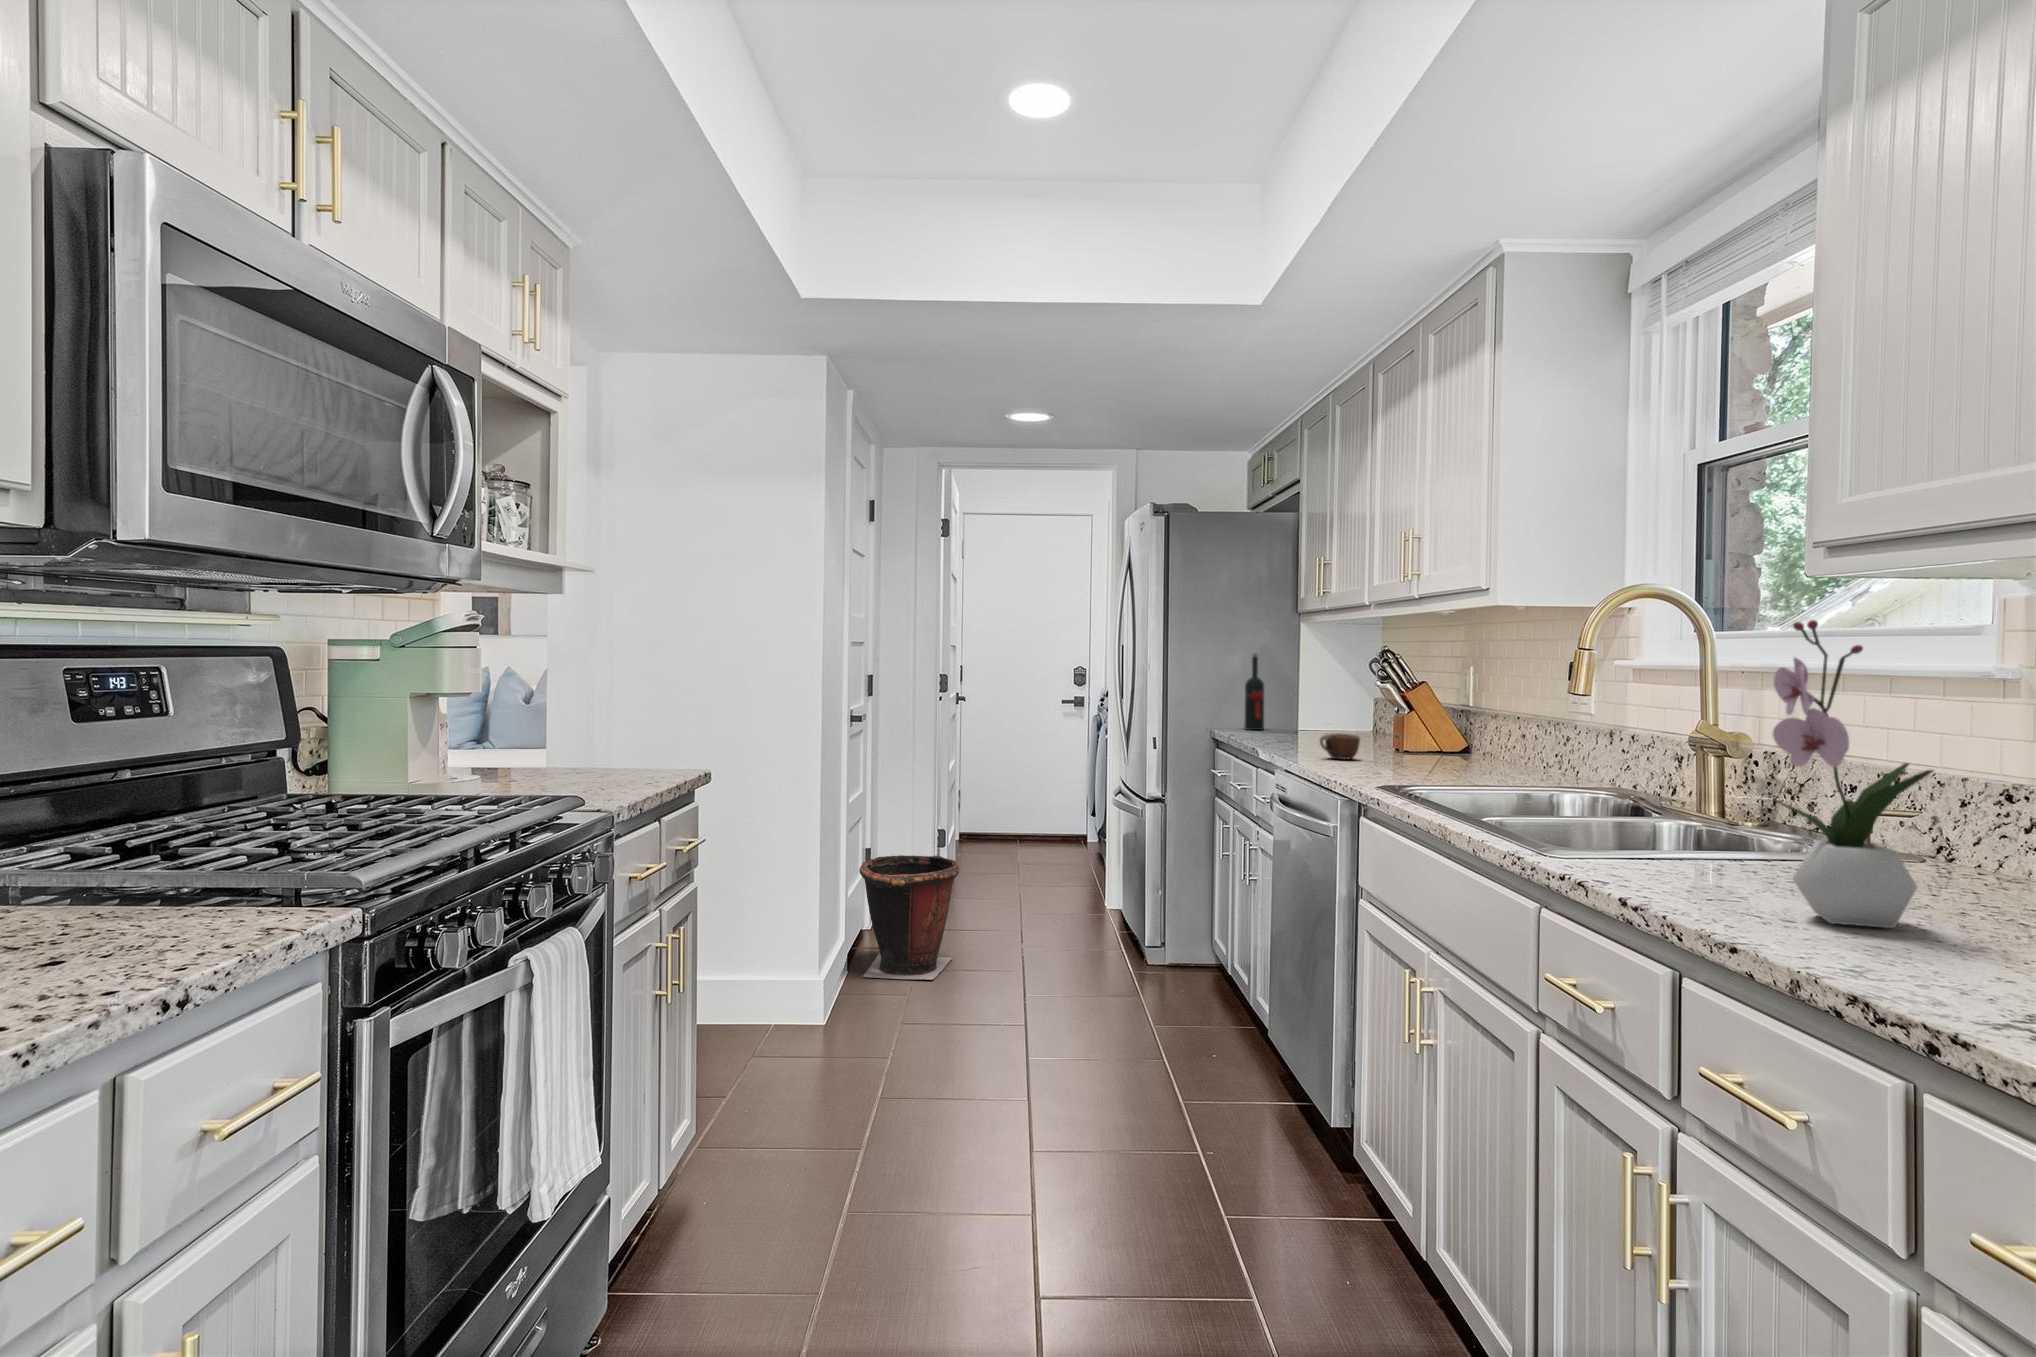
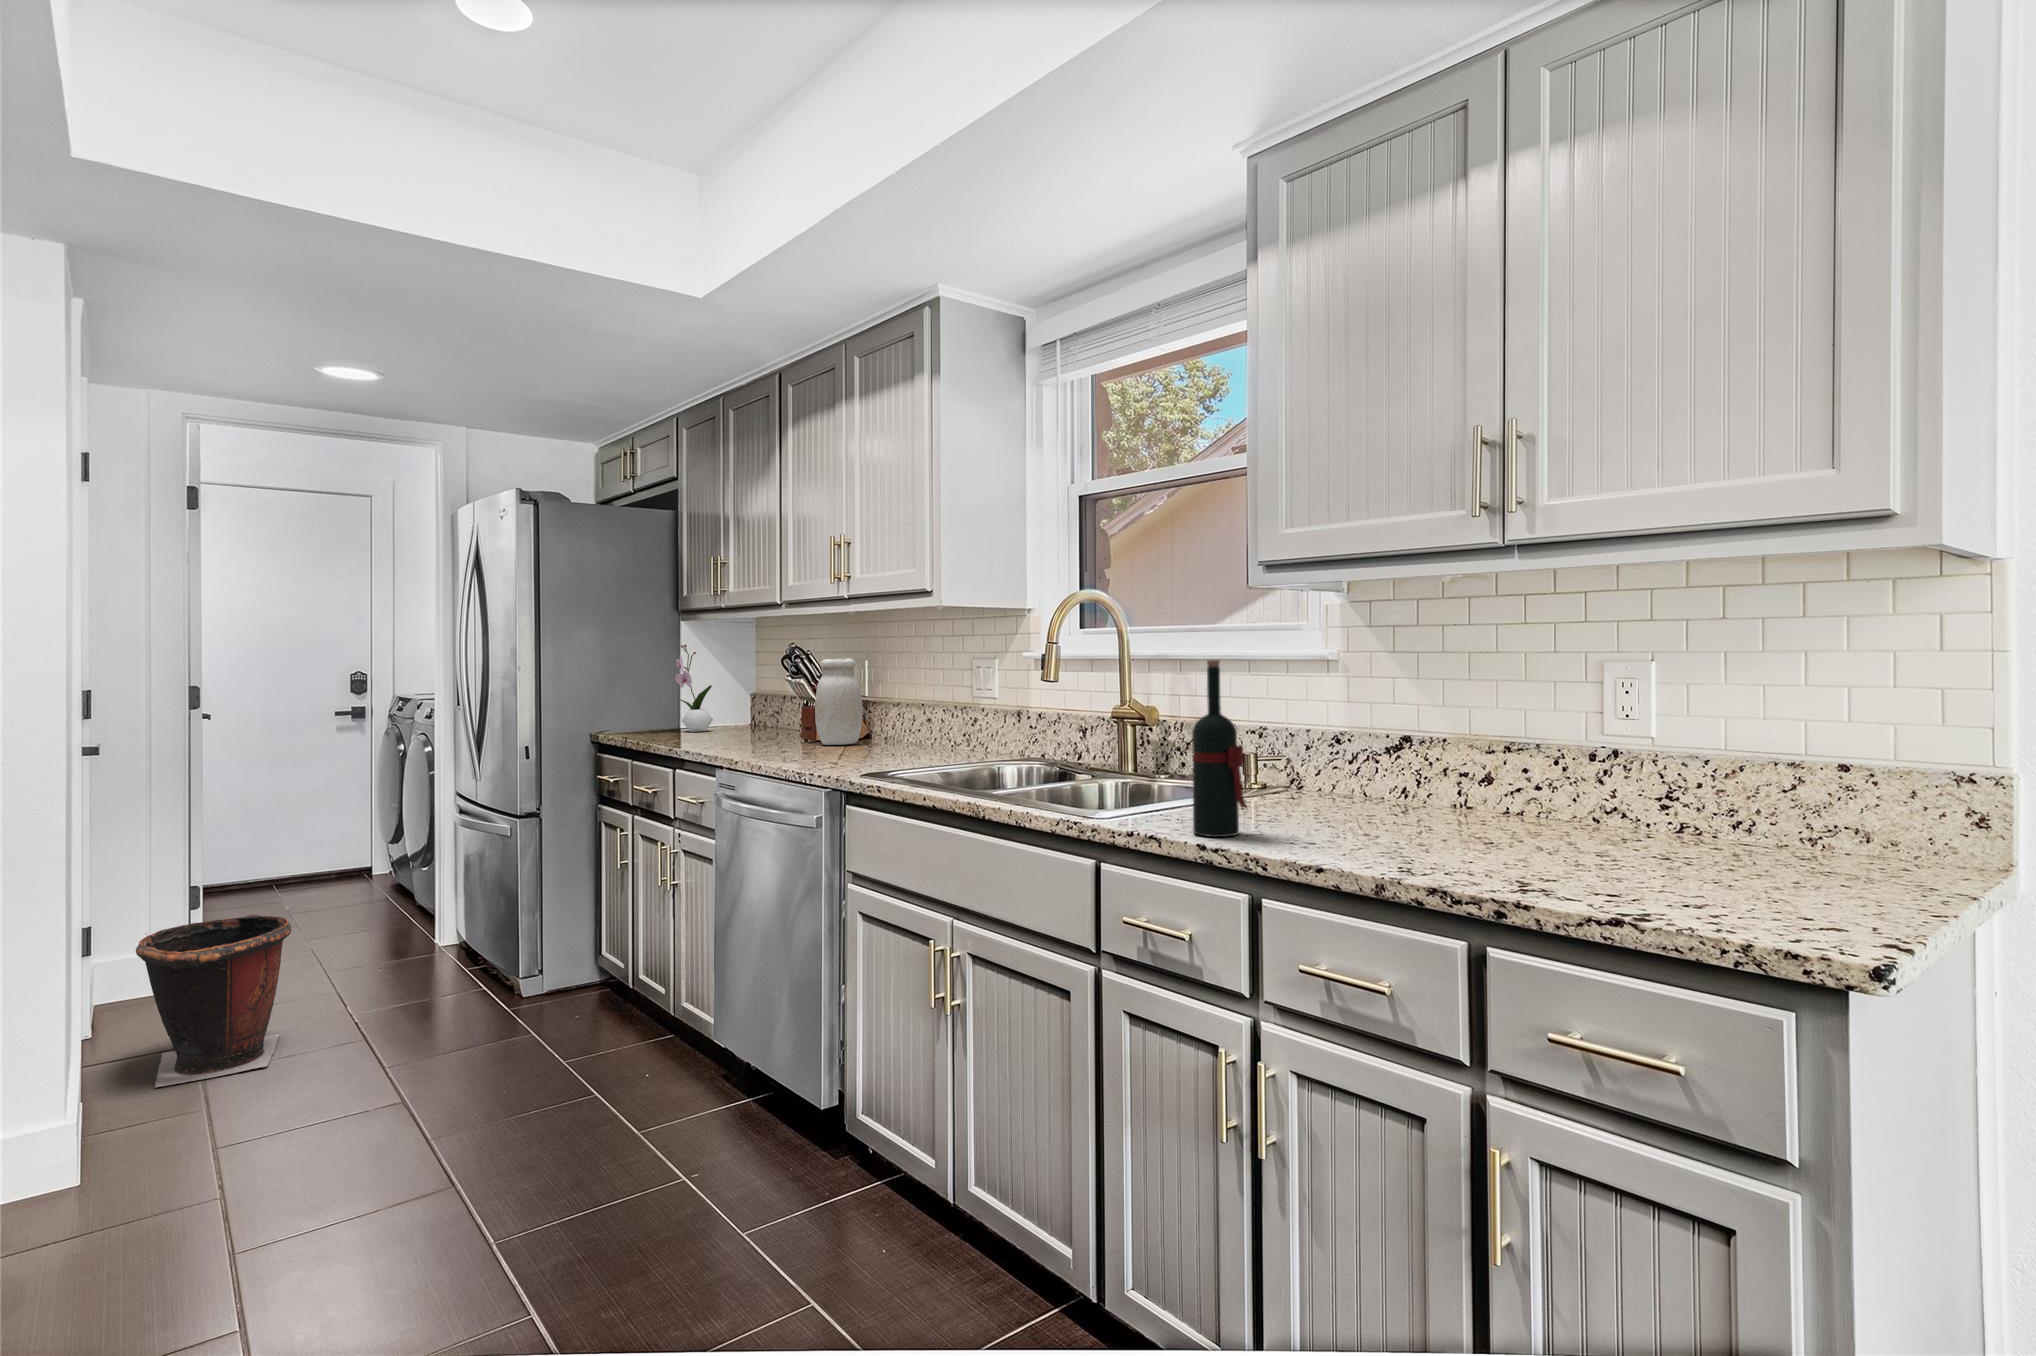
flower arrangement: present [1773,620,1933,928] -> present [675,644,713,732]
wine bottle: present [1244,654,1264,730] -> present [1192,660,1247,837]
jar: none [1408,660,1463,757] -> present [815,658,862,745]
mug: present [1320,733,1360,760] -> none [754,730,788,755]

